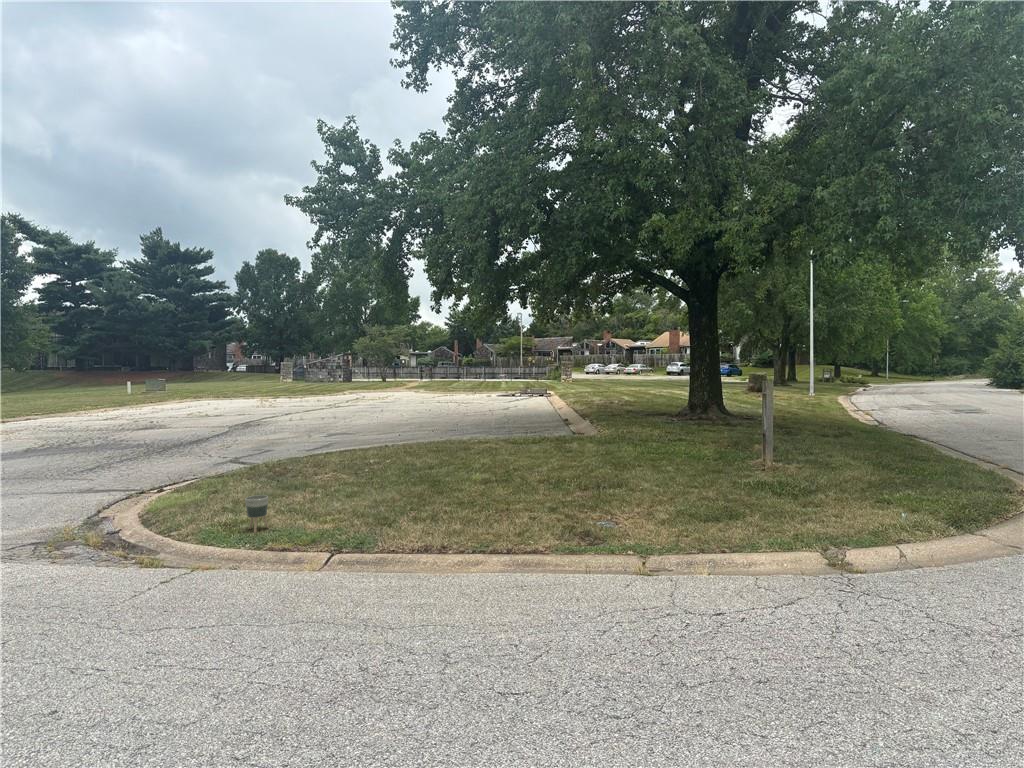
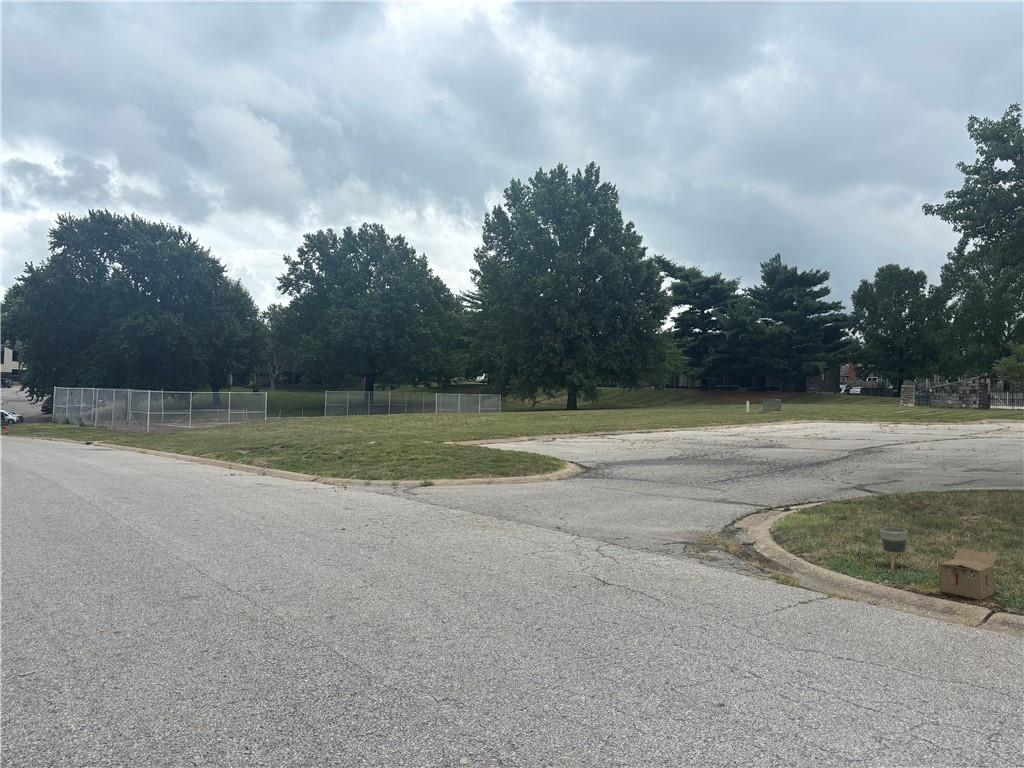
cardboard box: none [287,506,335,546] -> present [939,548,997,600]

